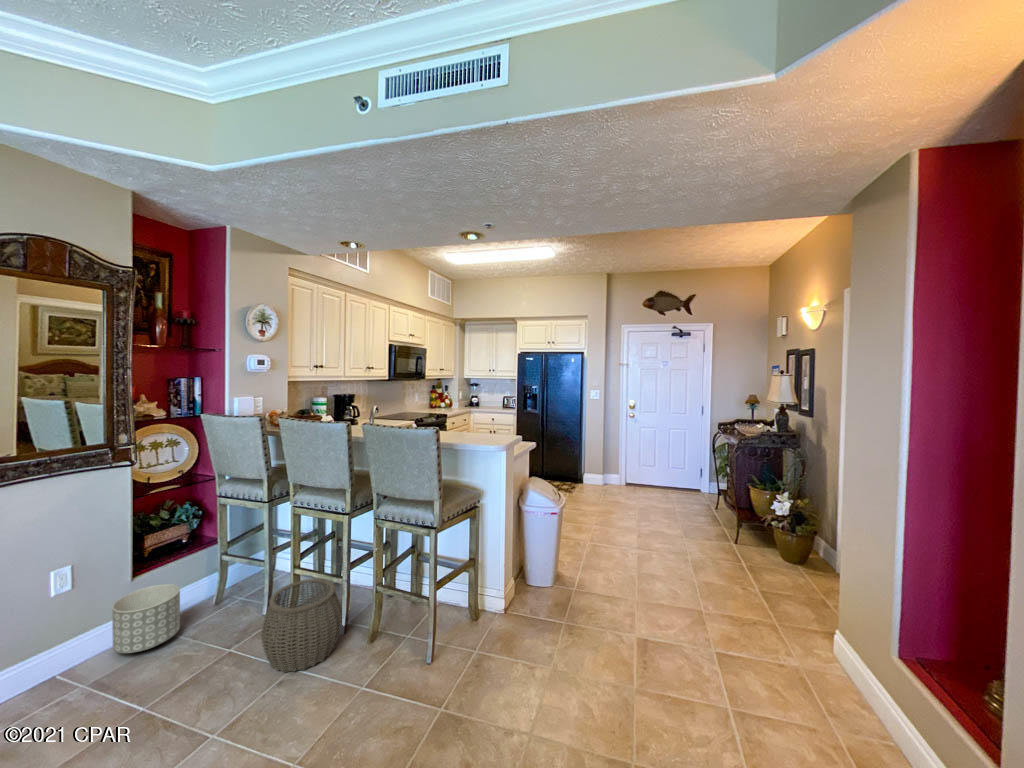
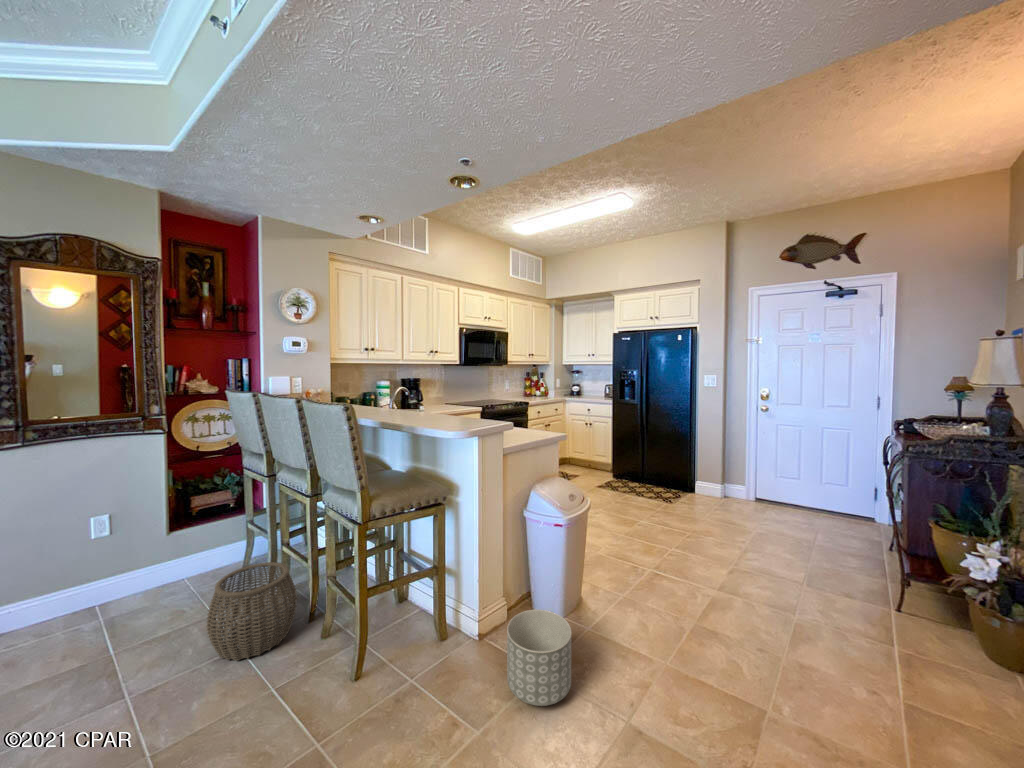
planter: present [112,584,180,653] -> present [507,610,571,706]

